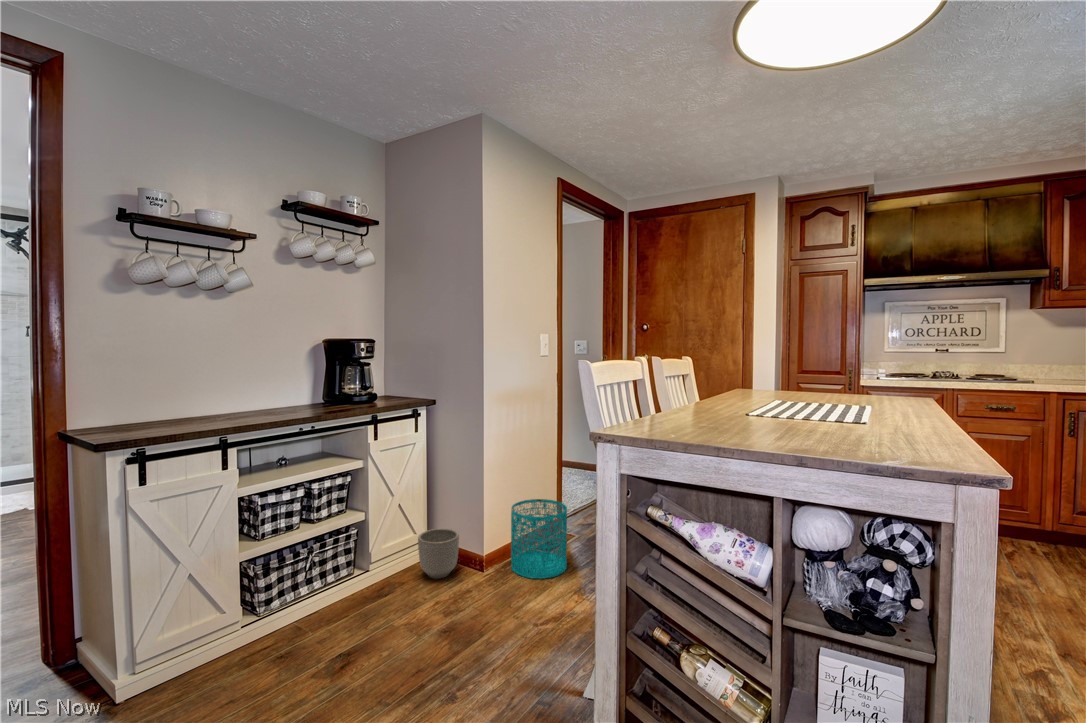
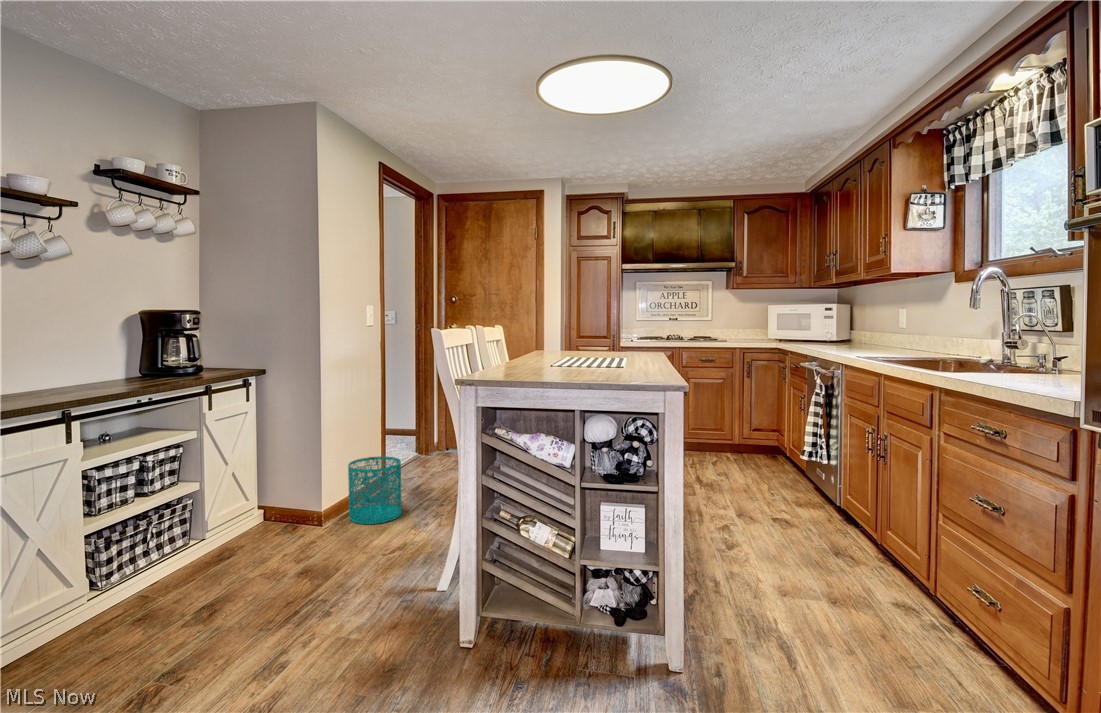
planter: present [418,529,459,579] -> none [256,492,299,538]

